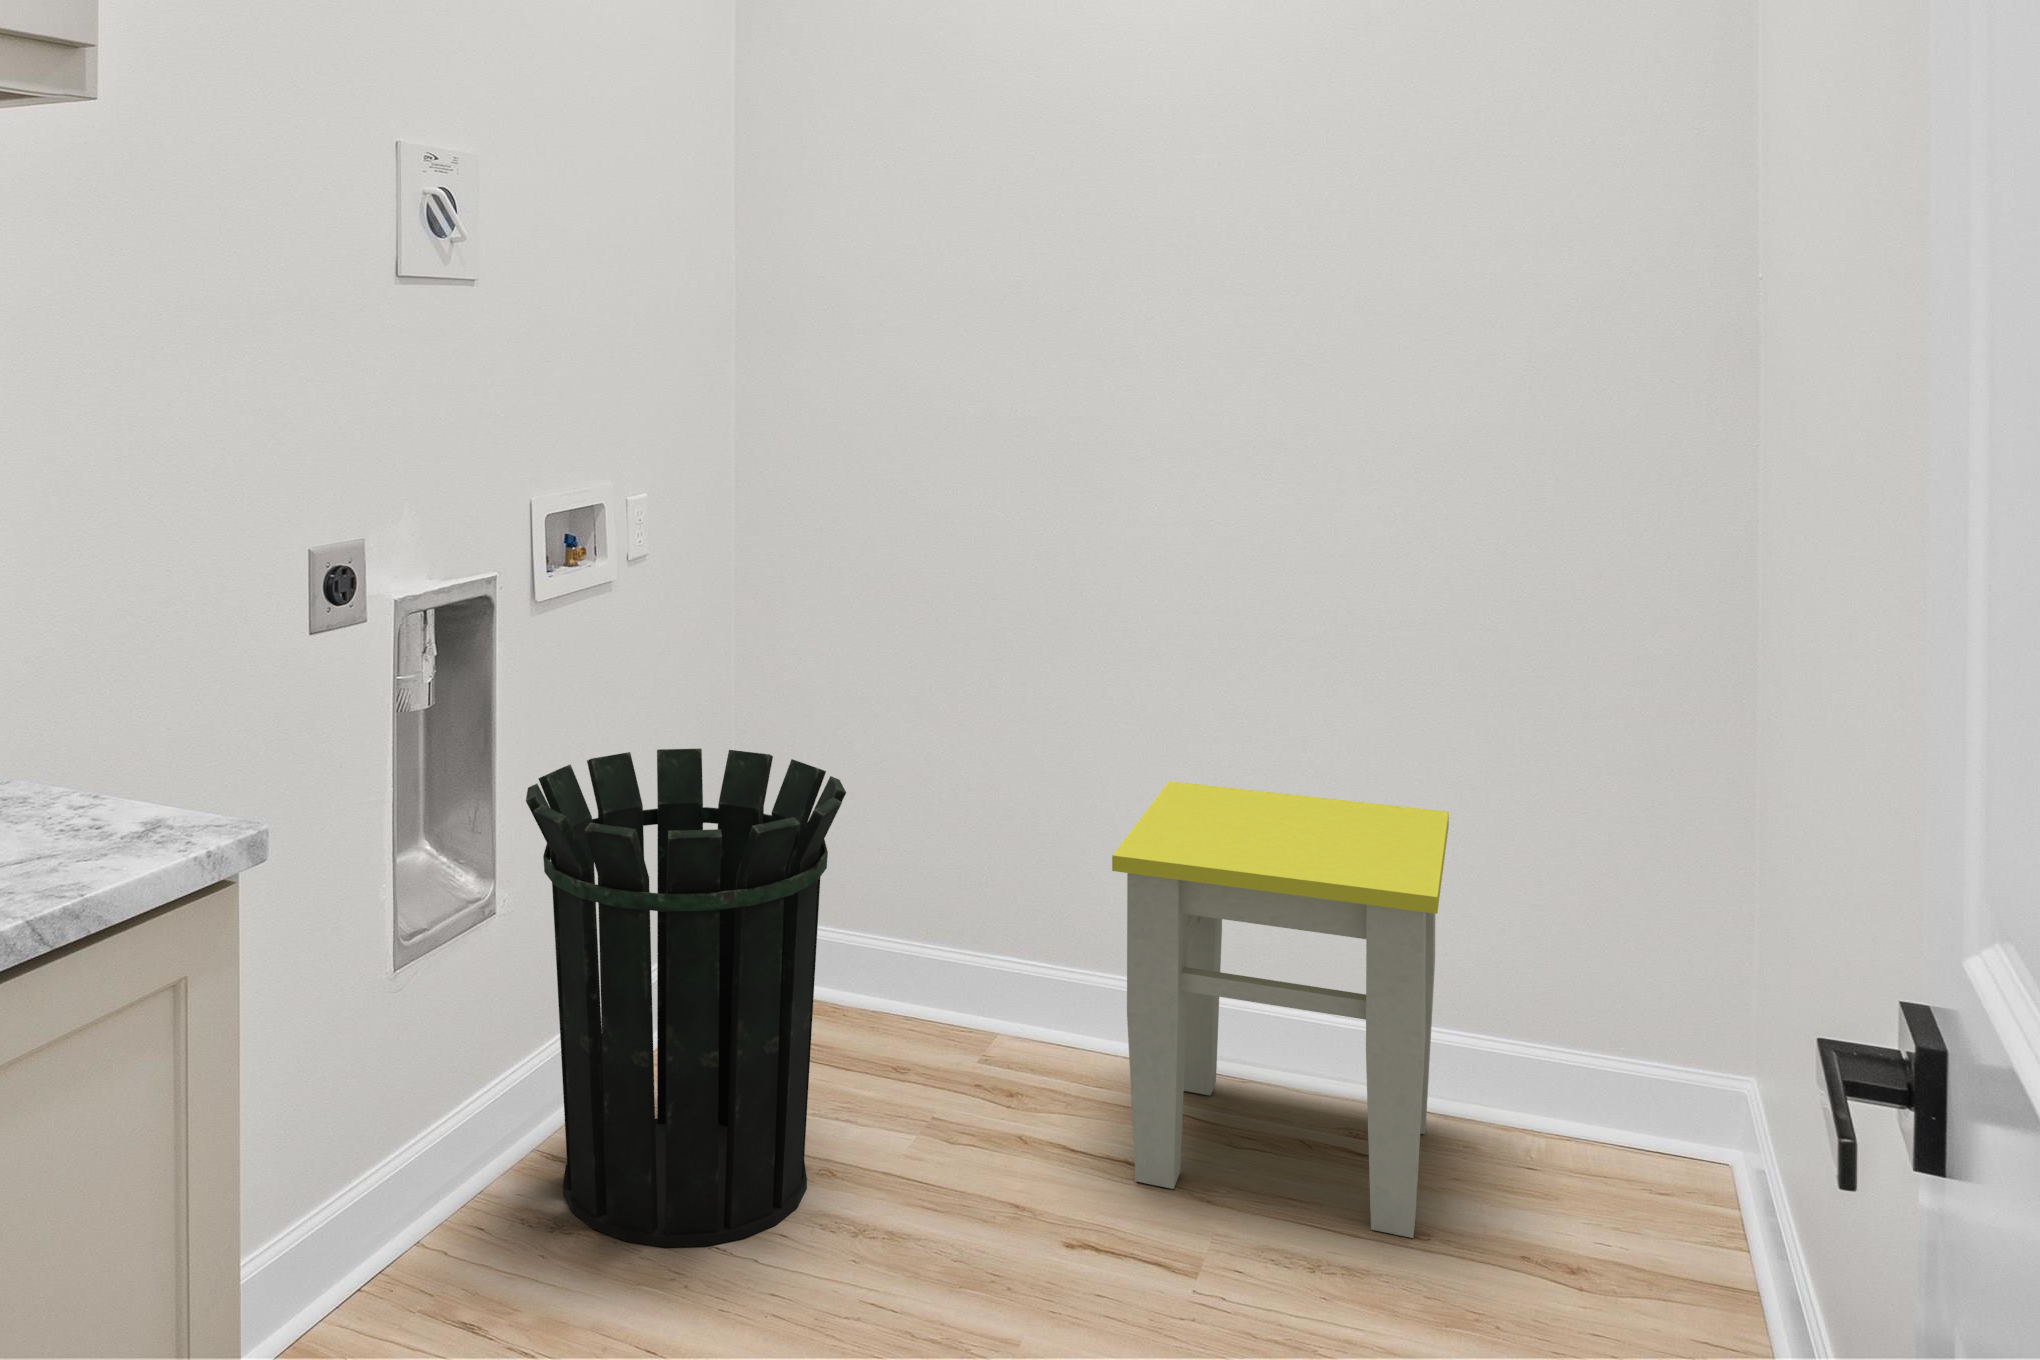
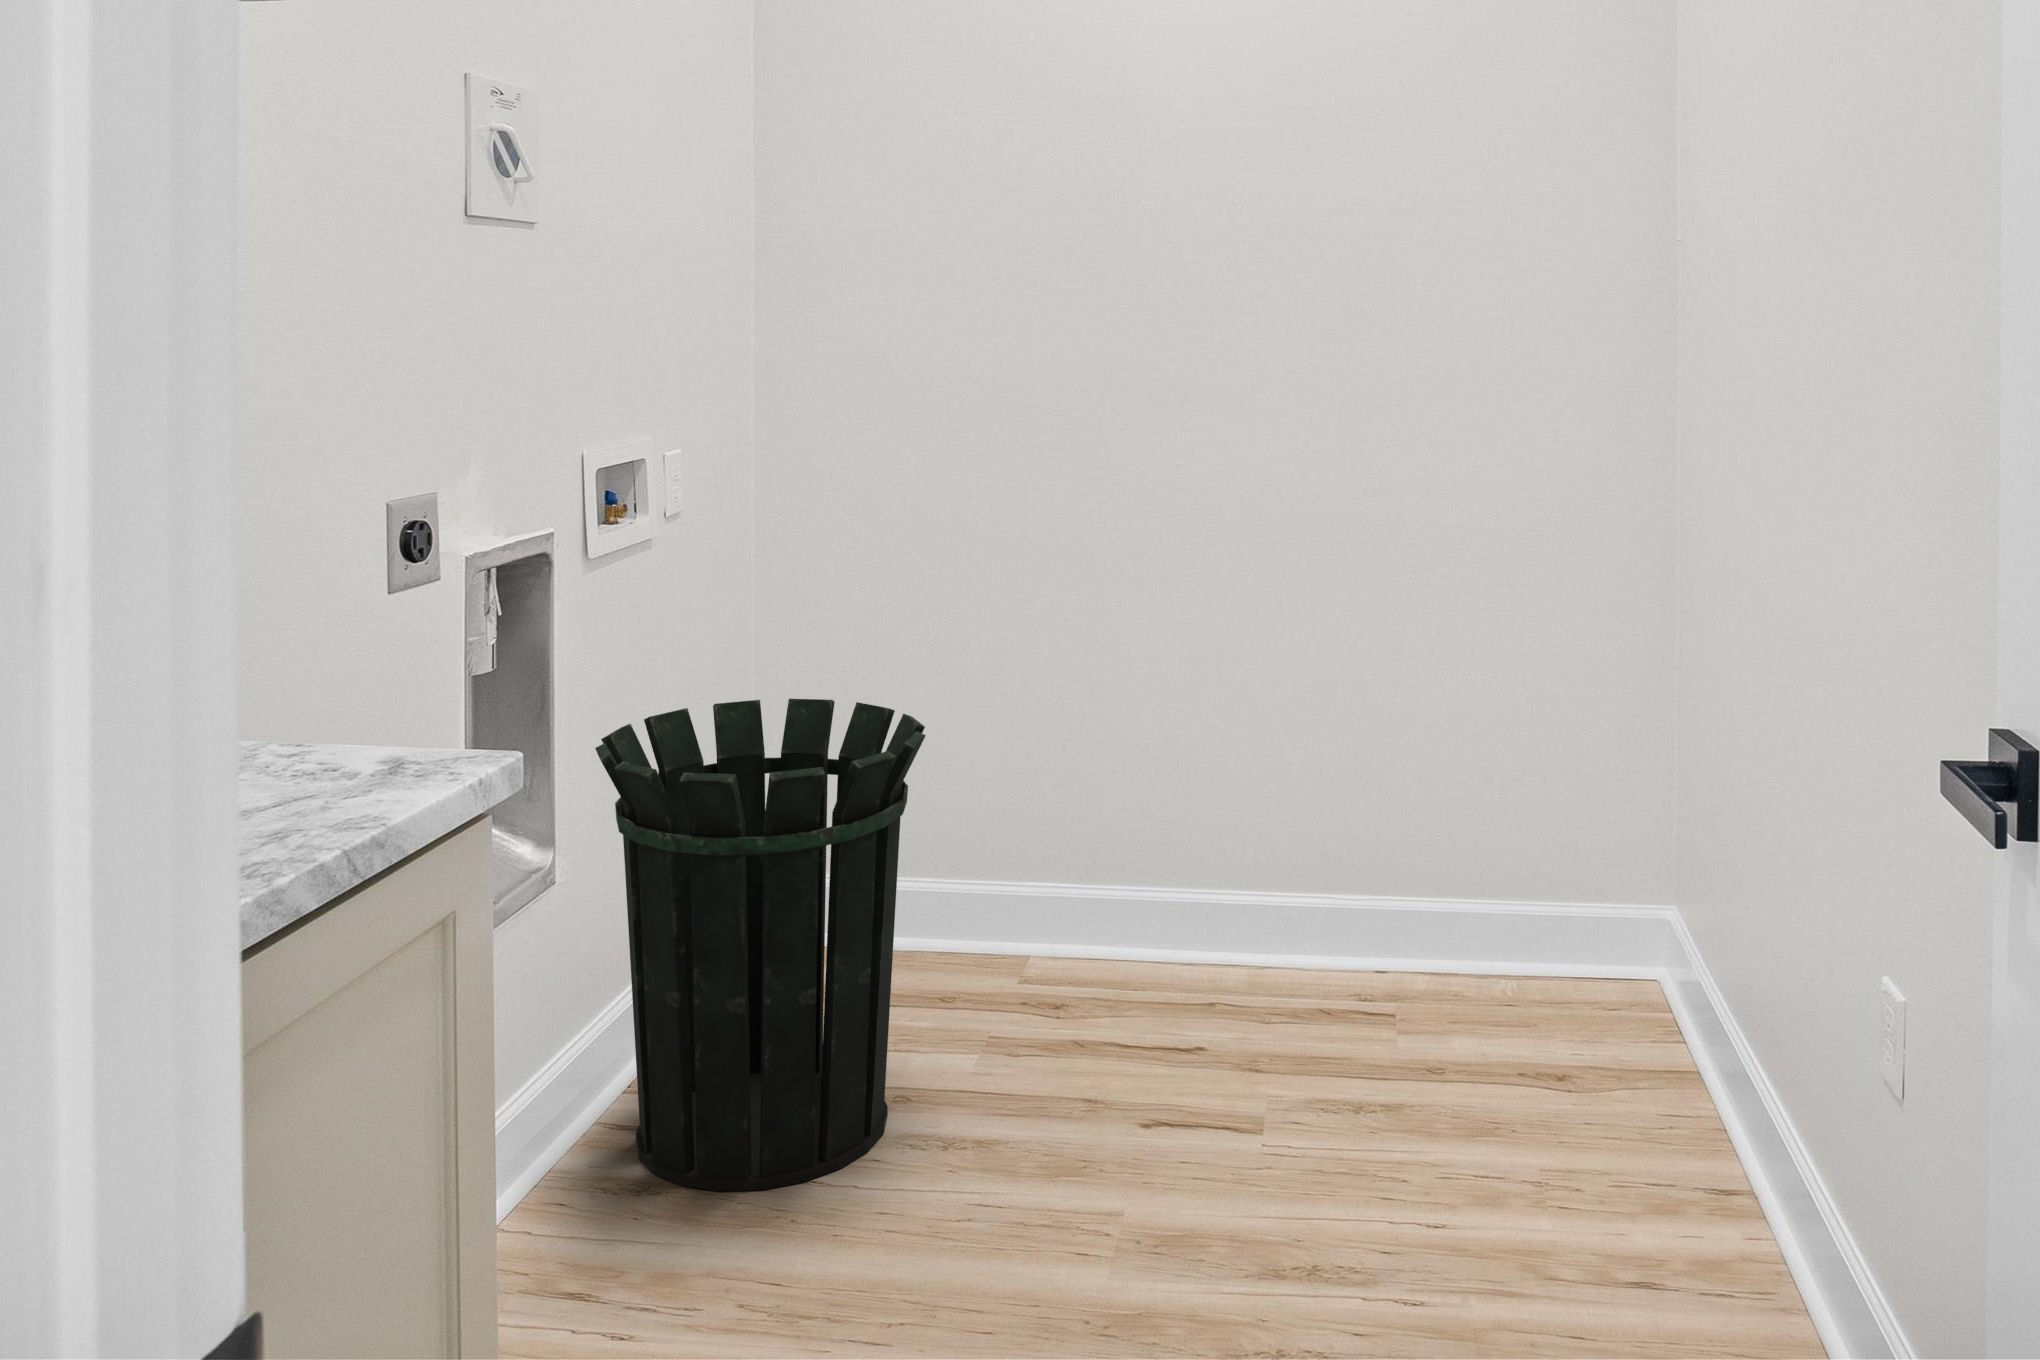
stool: present [1112,781,1449,1238] -> none [1170,701,1454,1073]

